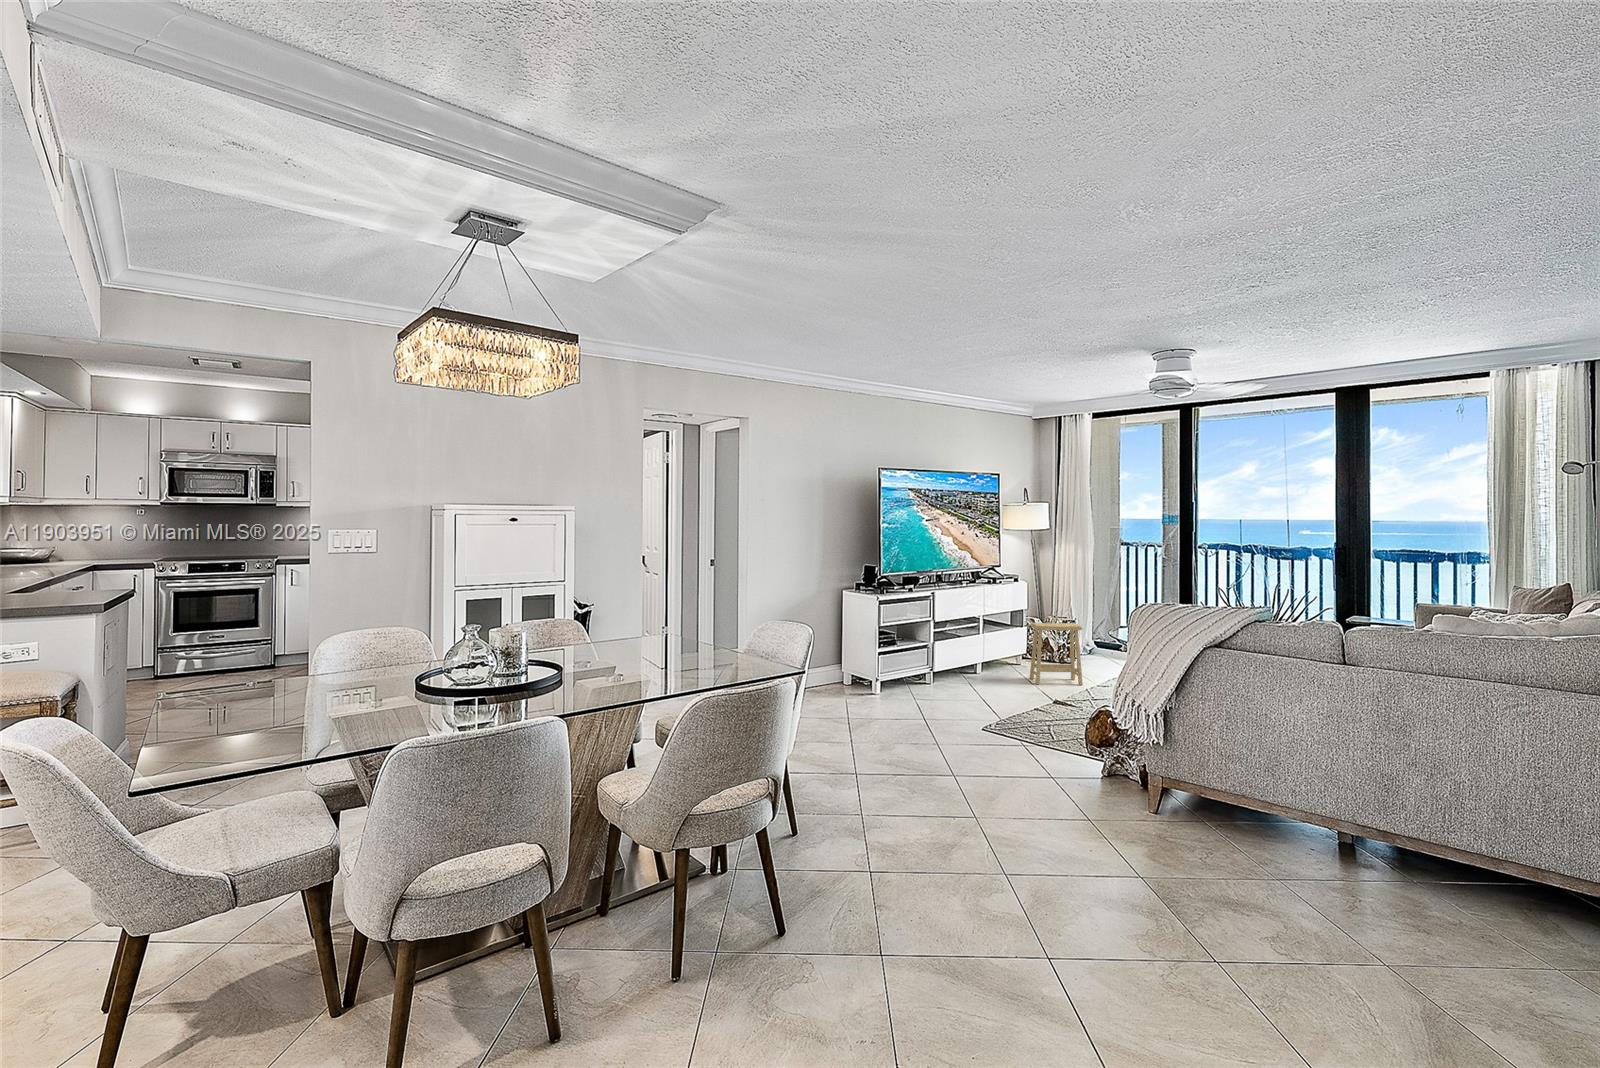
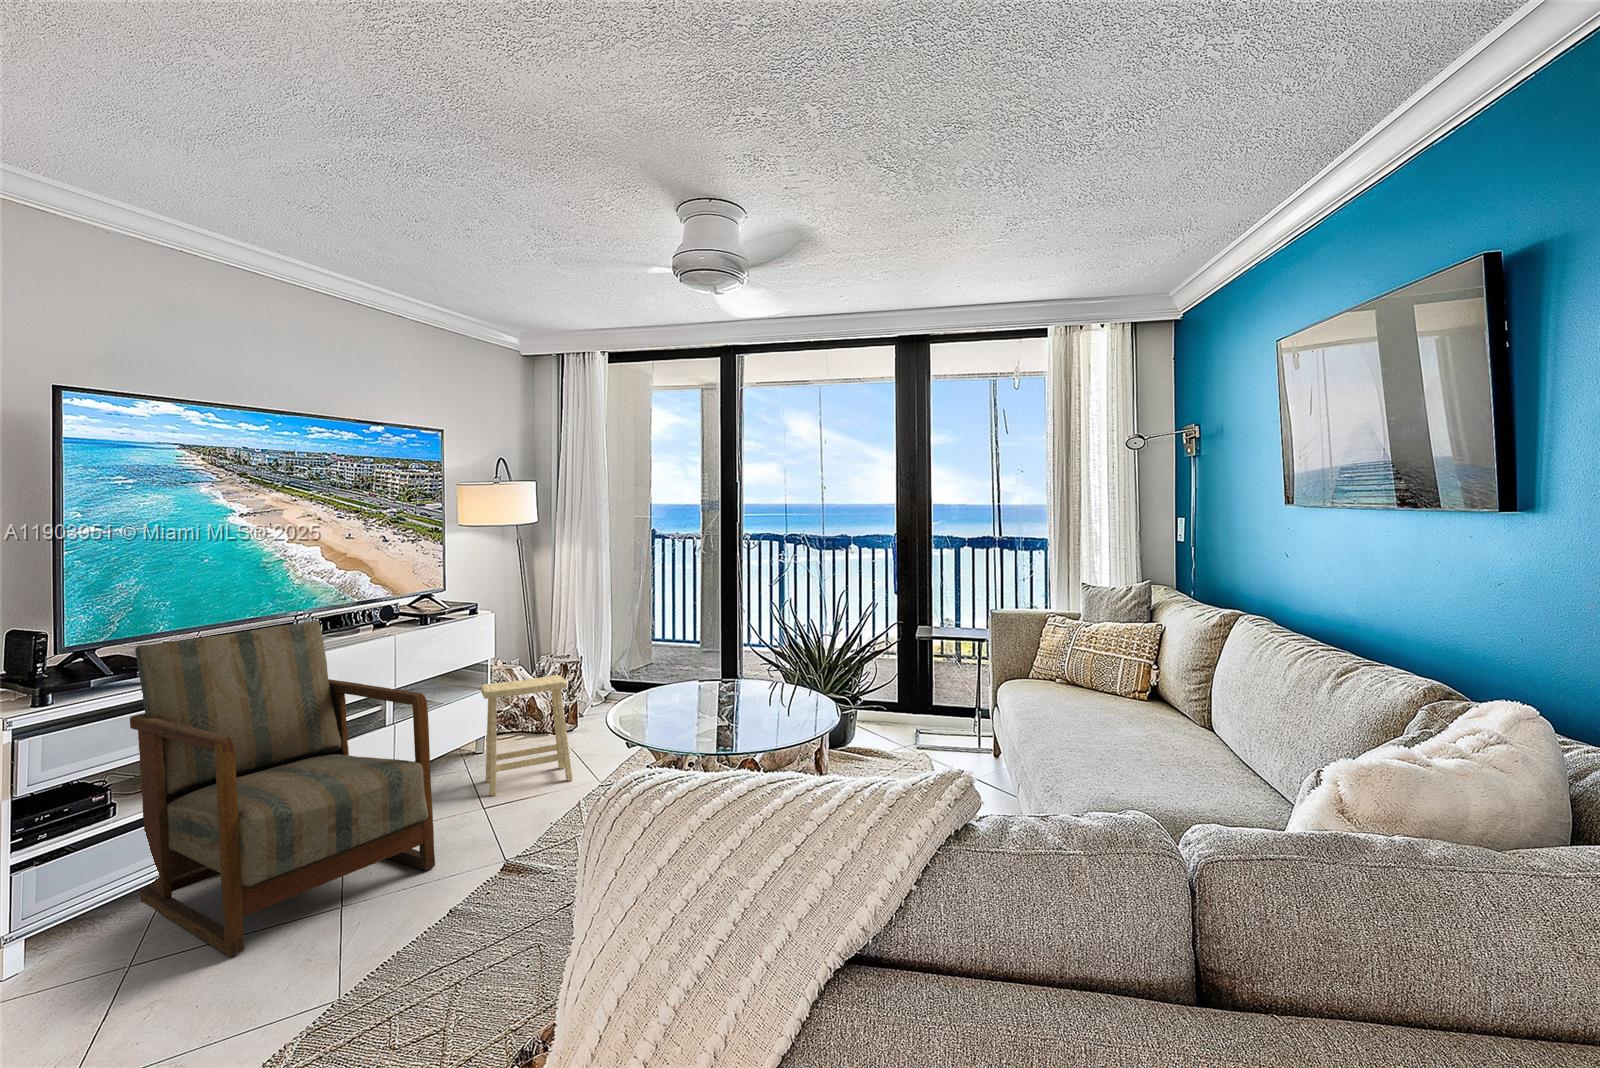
armchair: none [899,576,1026,712] -> present [130,620,435,956]

